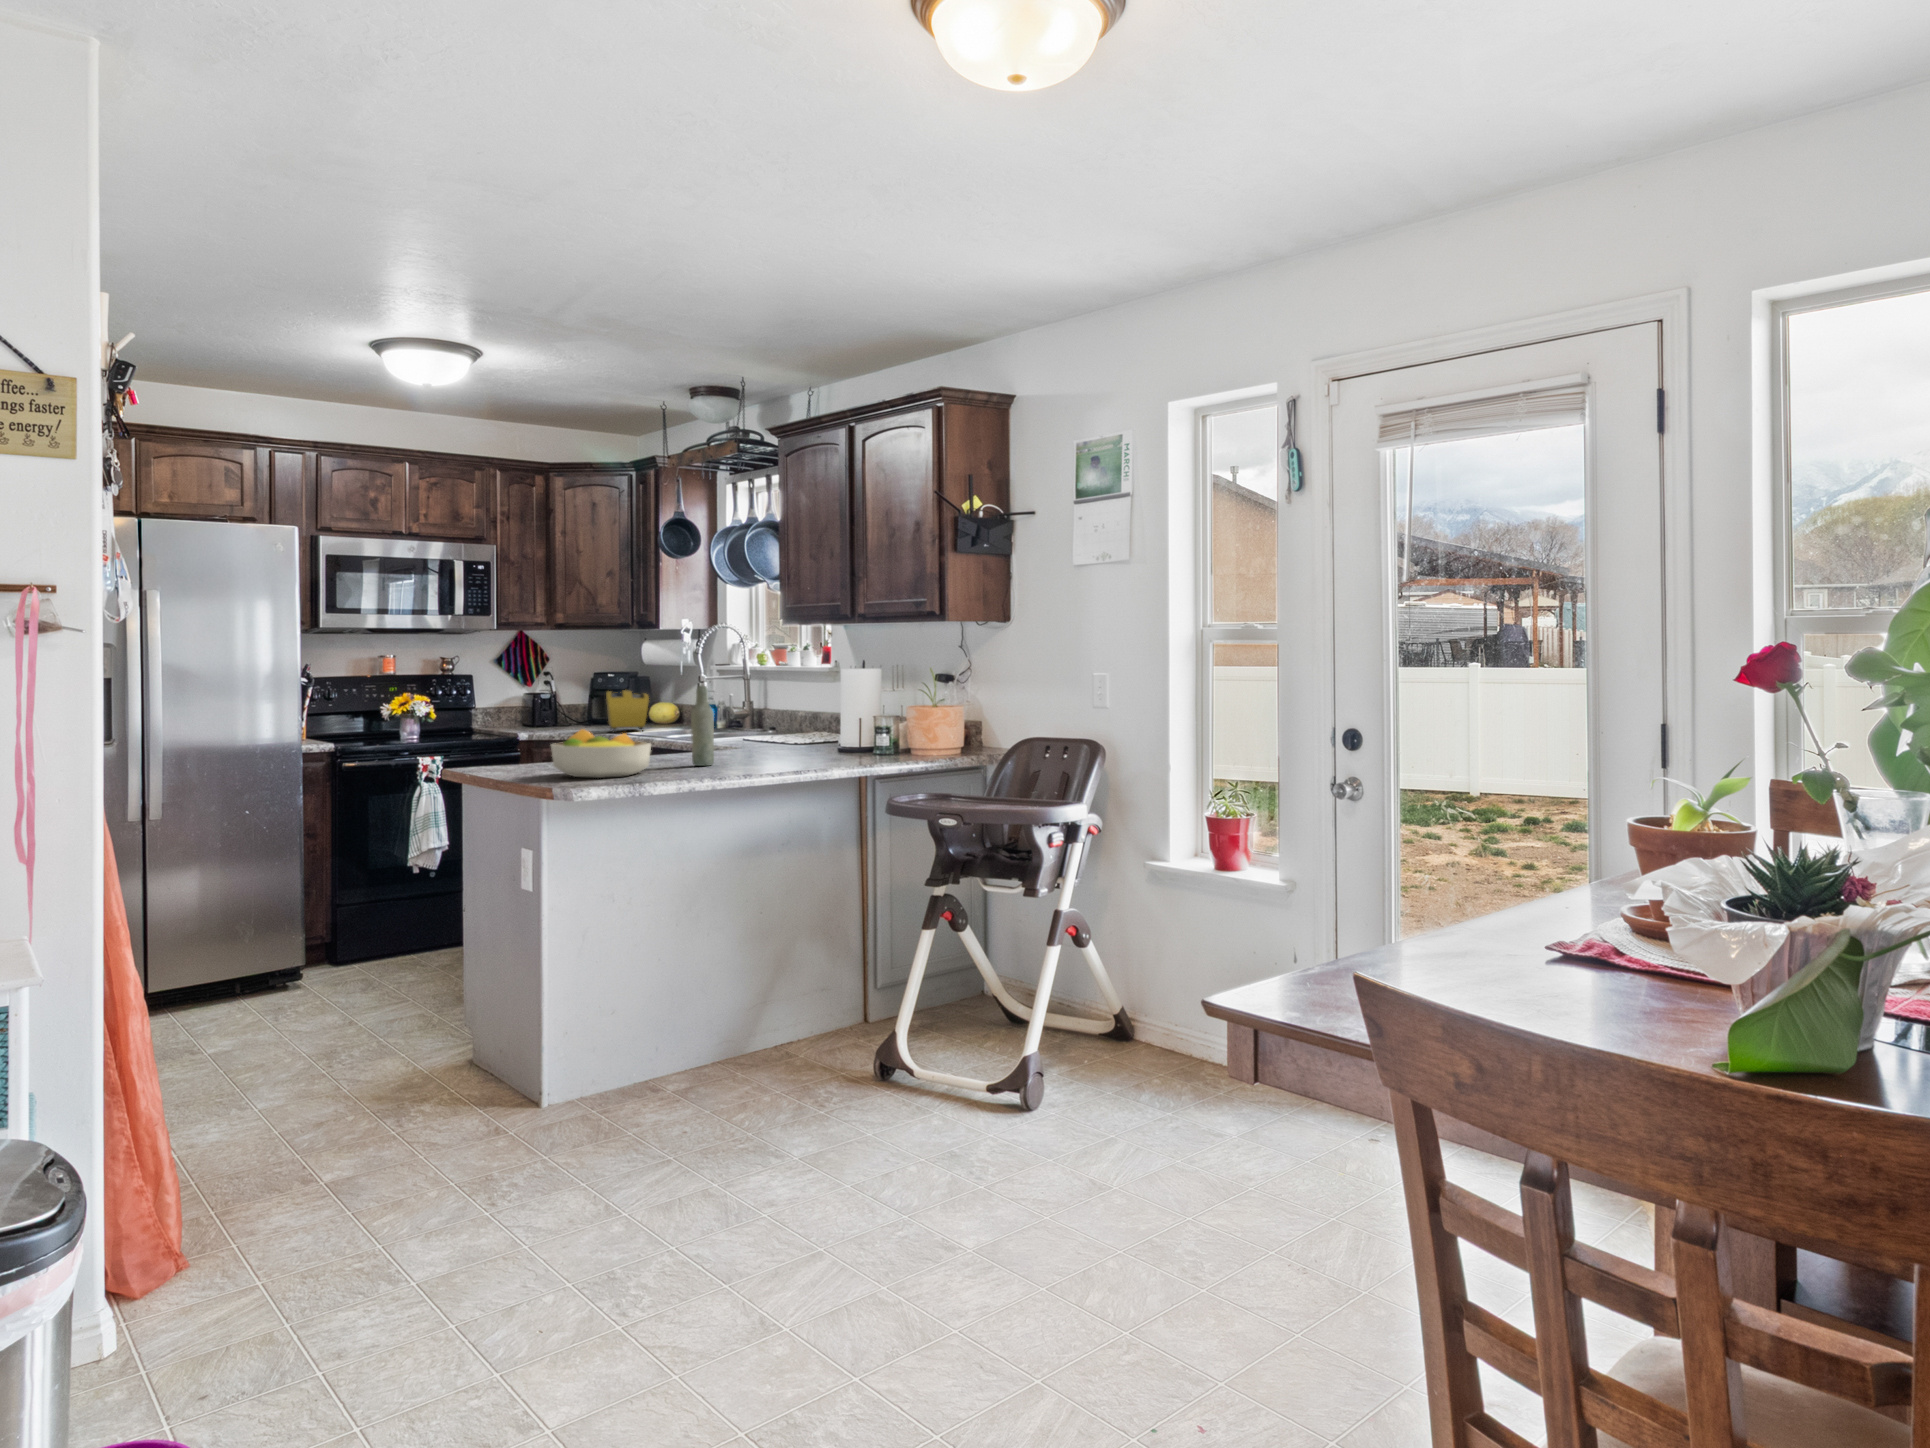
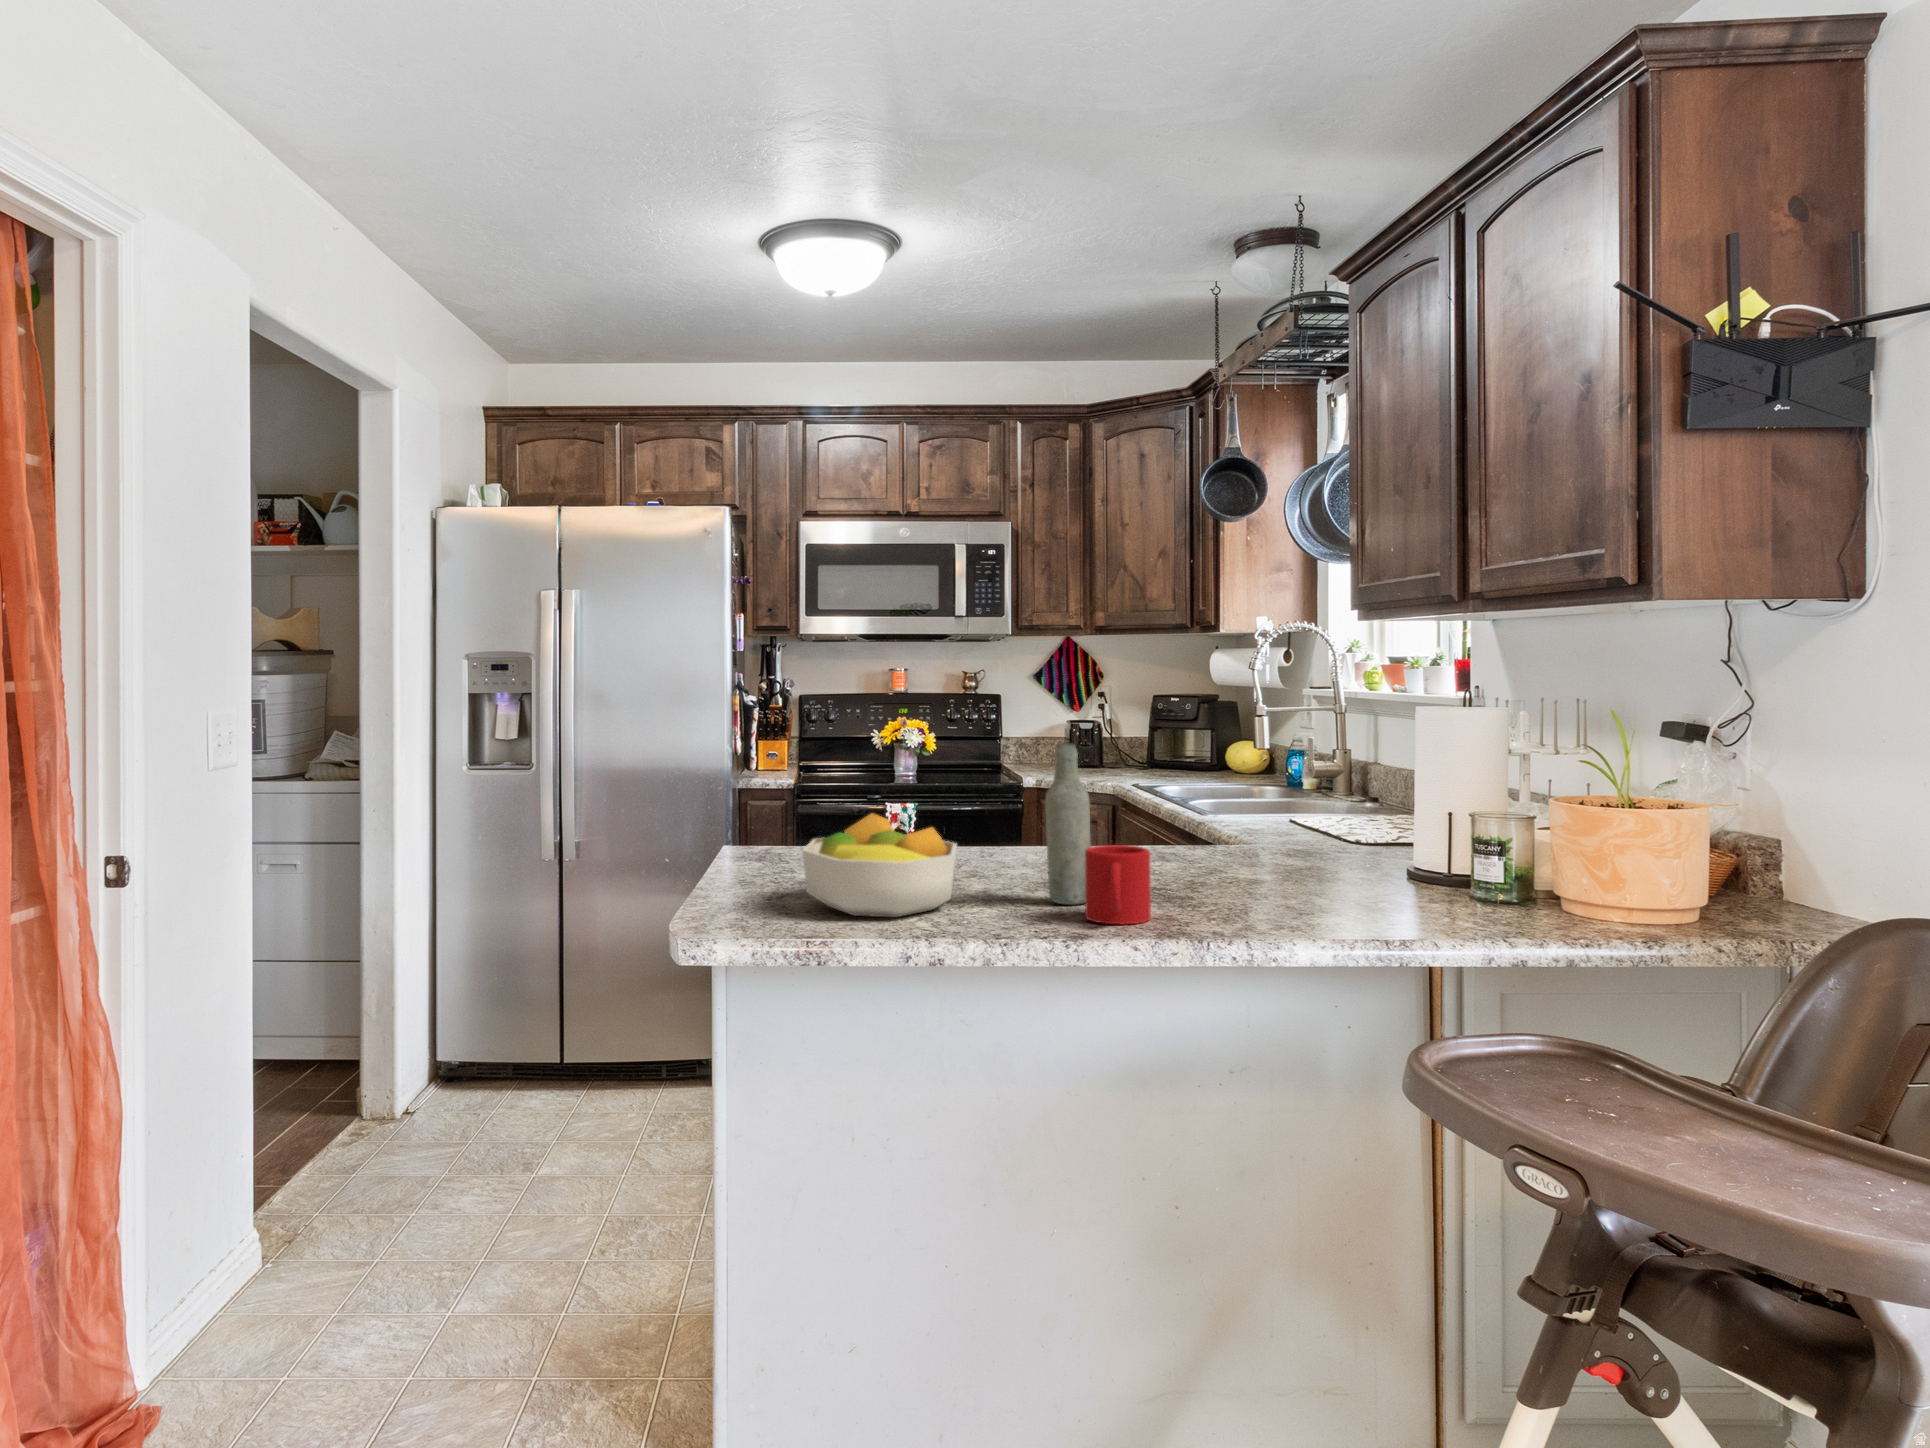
toaster: present [606,690,649,731] -> none [1158,721,1221,783]
mug: none [725,732,757,767] -> present [1085,845,1151,924]

